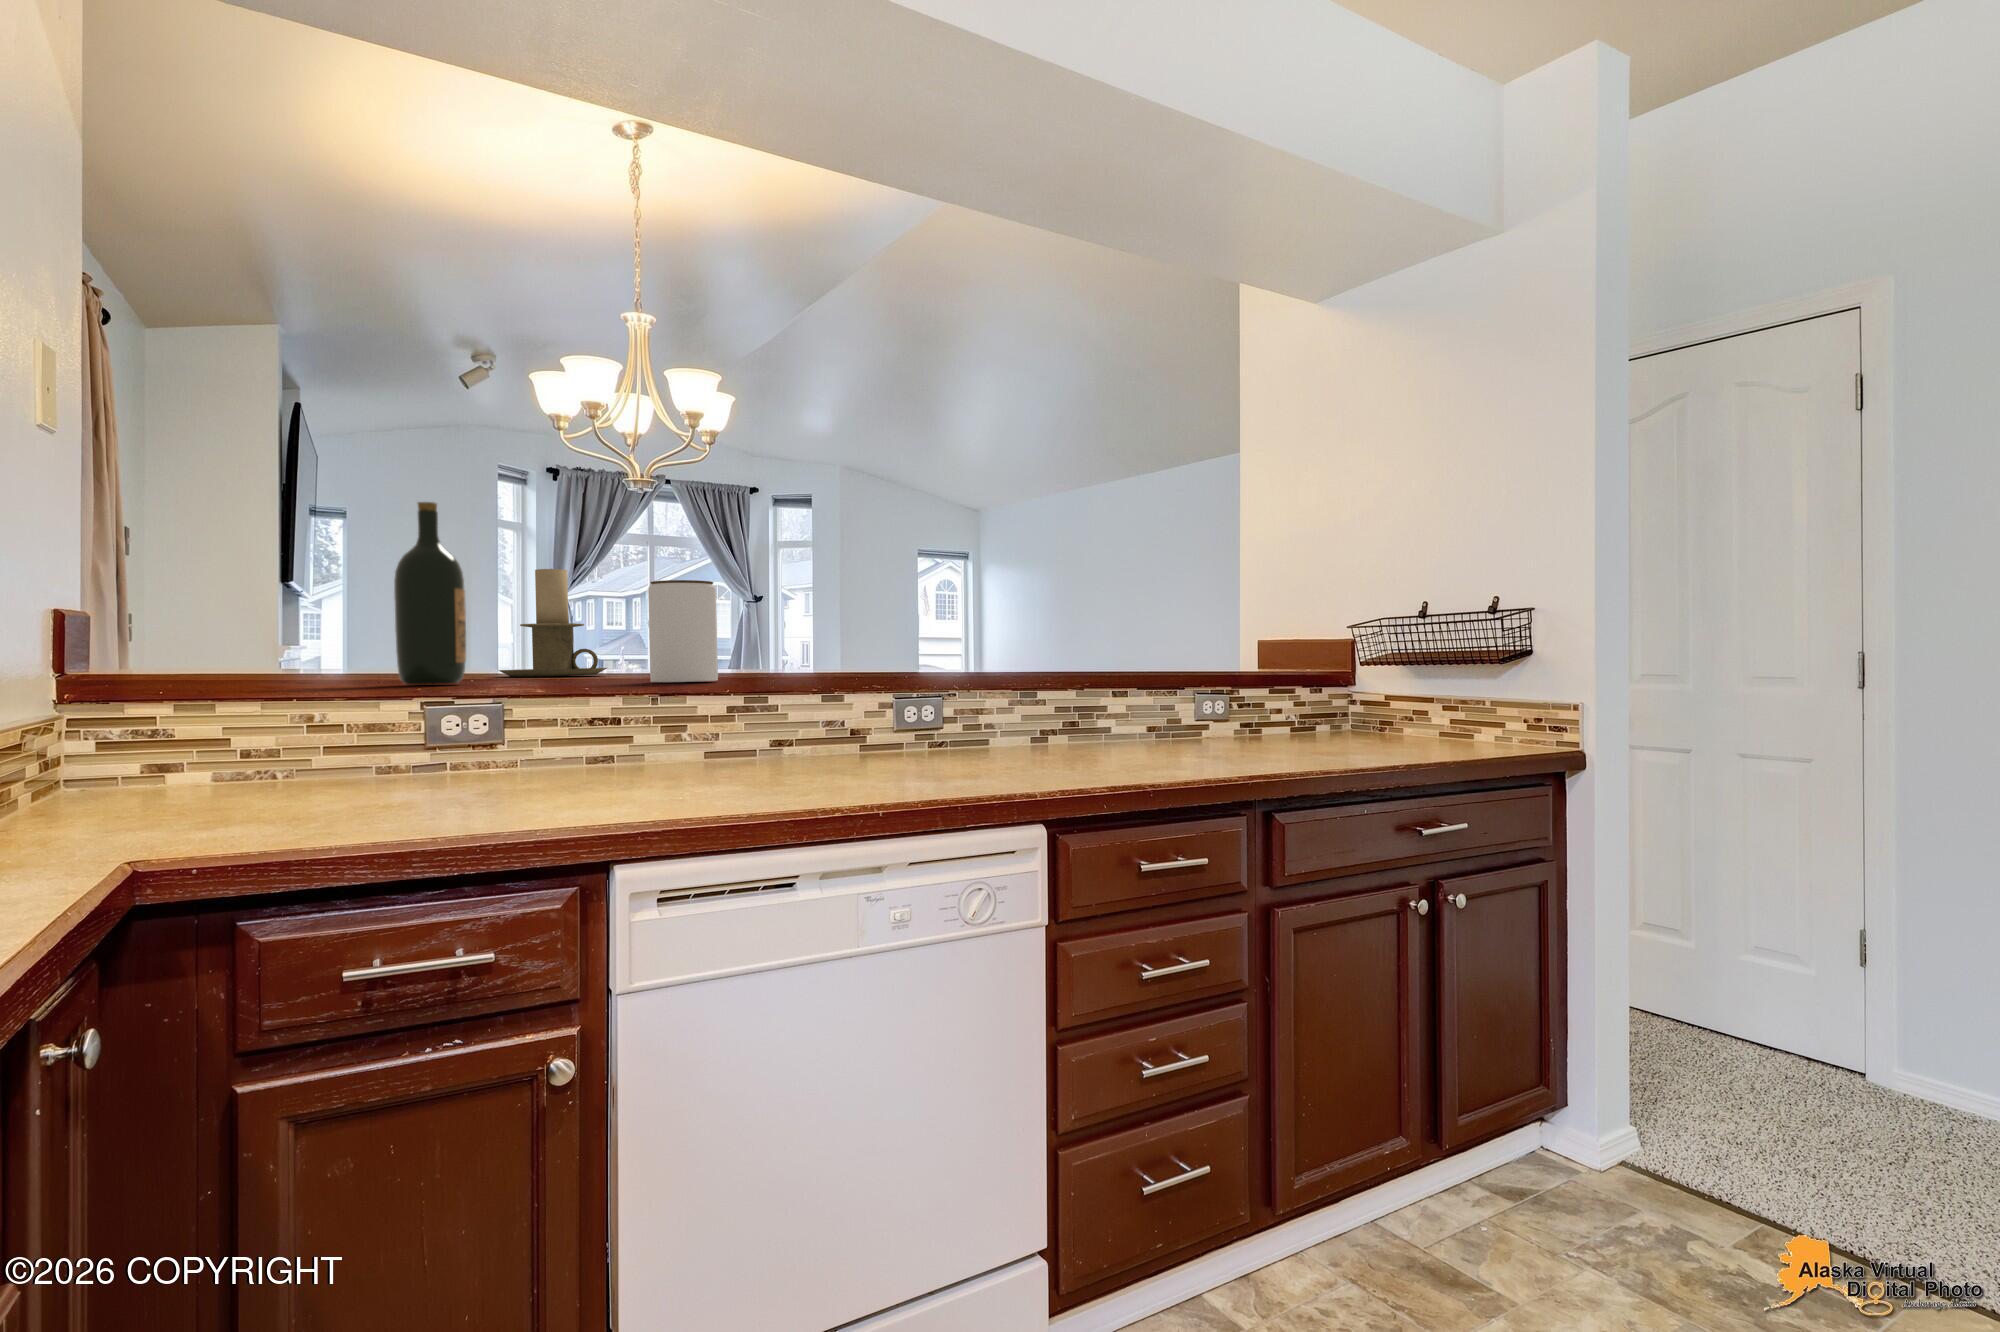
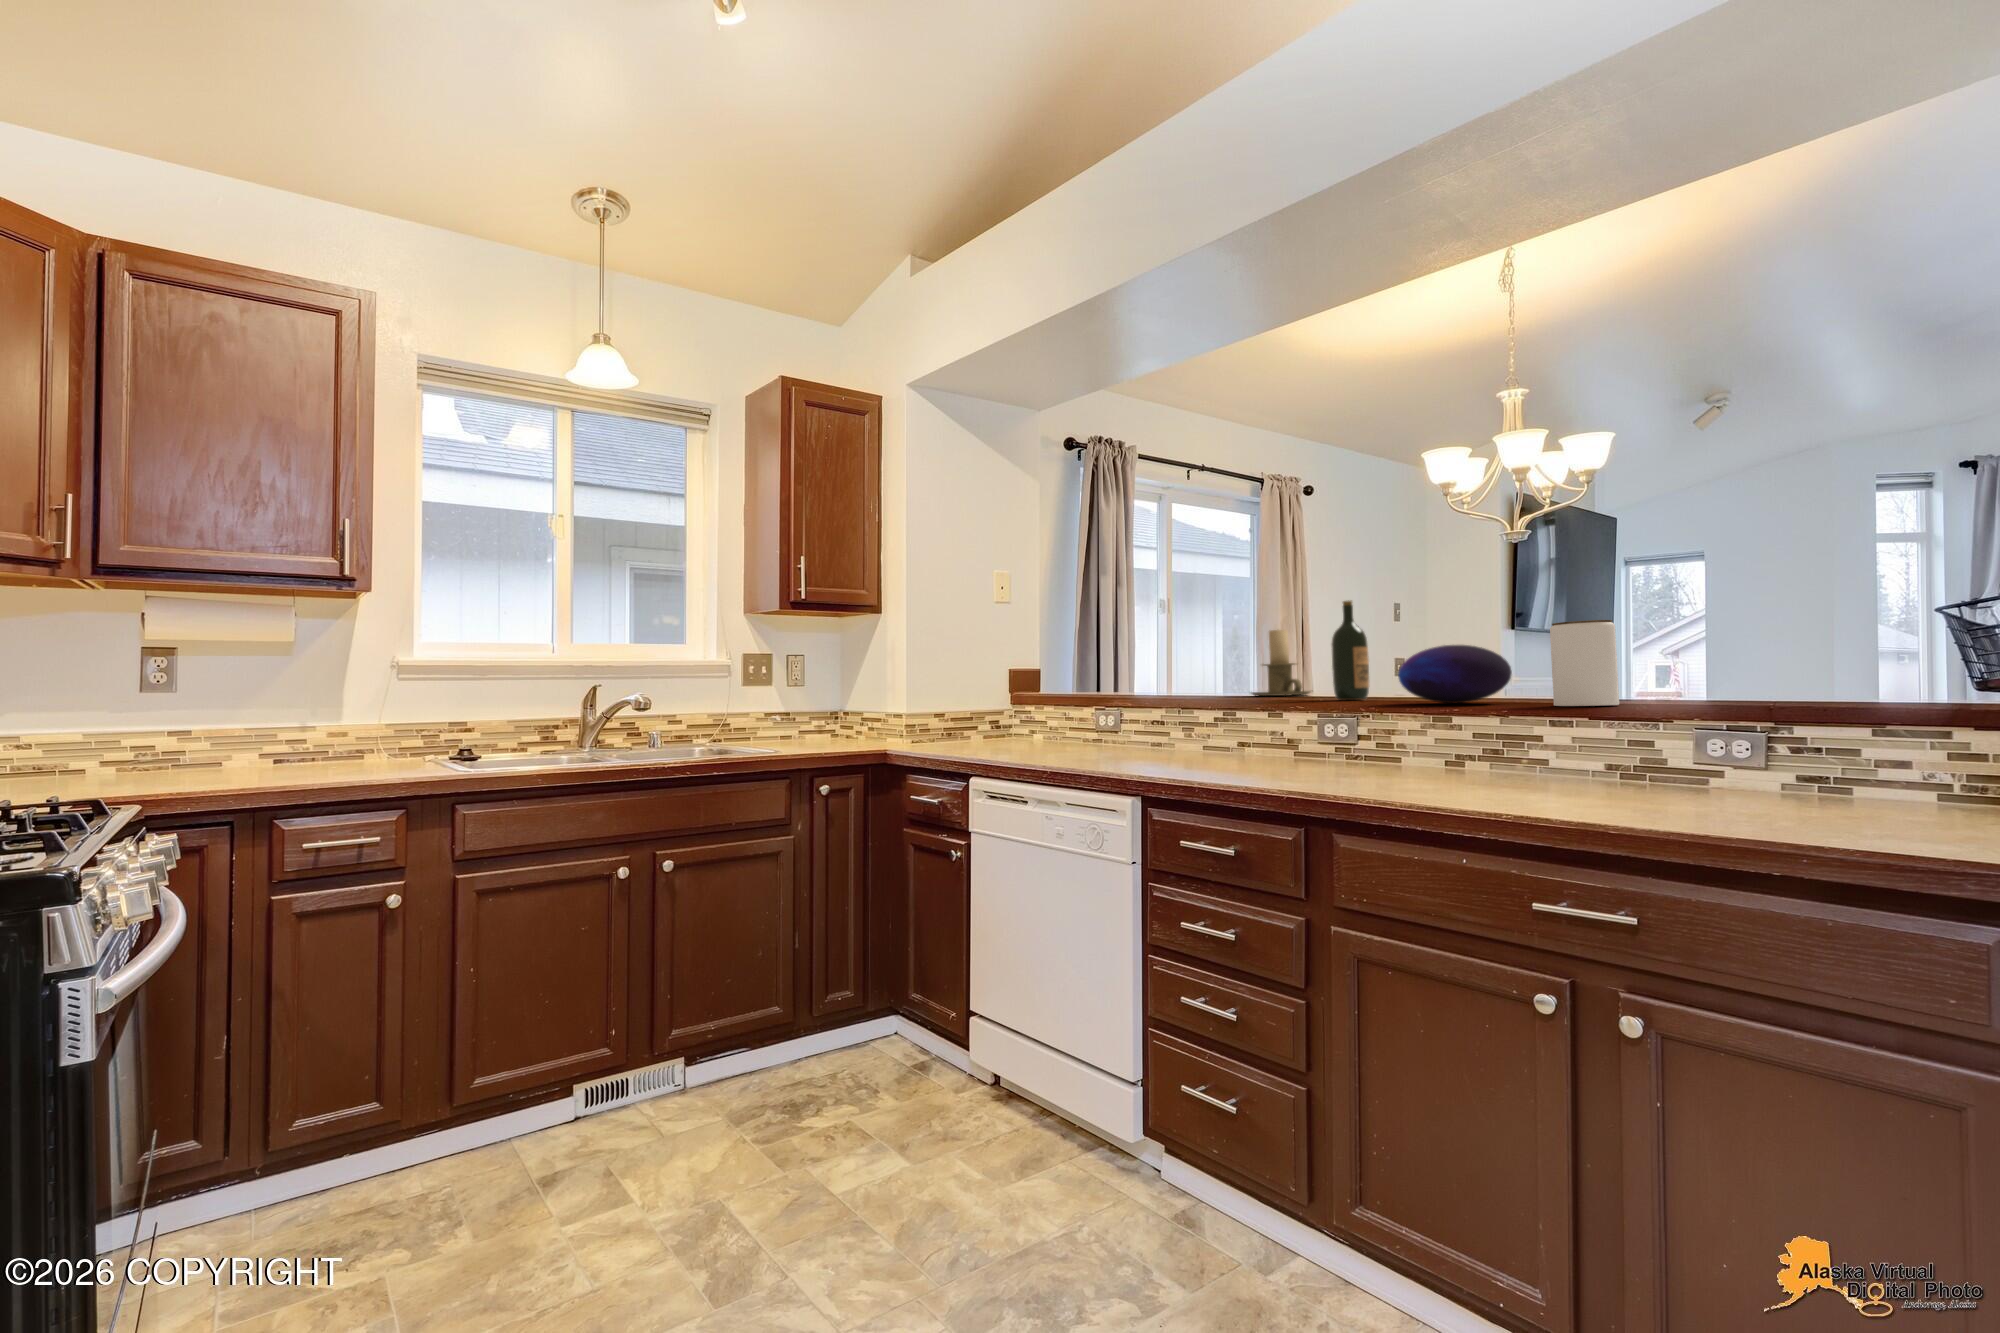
wine bottle: present [394,502,466,685] -> present [1332,600,1369,700]
jar: present [648,580,718,682] -> present [1550,620,1619,706]
decorative orb: none [981,612,1091,675] -> present [1398,645,1512,703]

